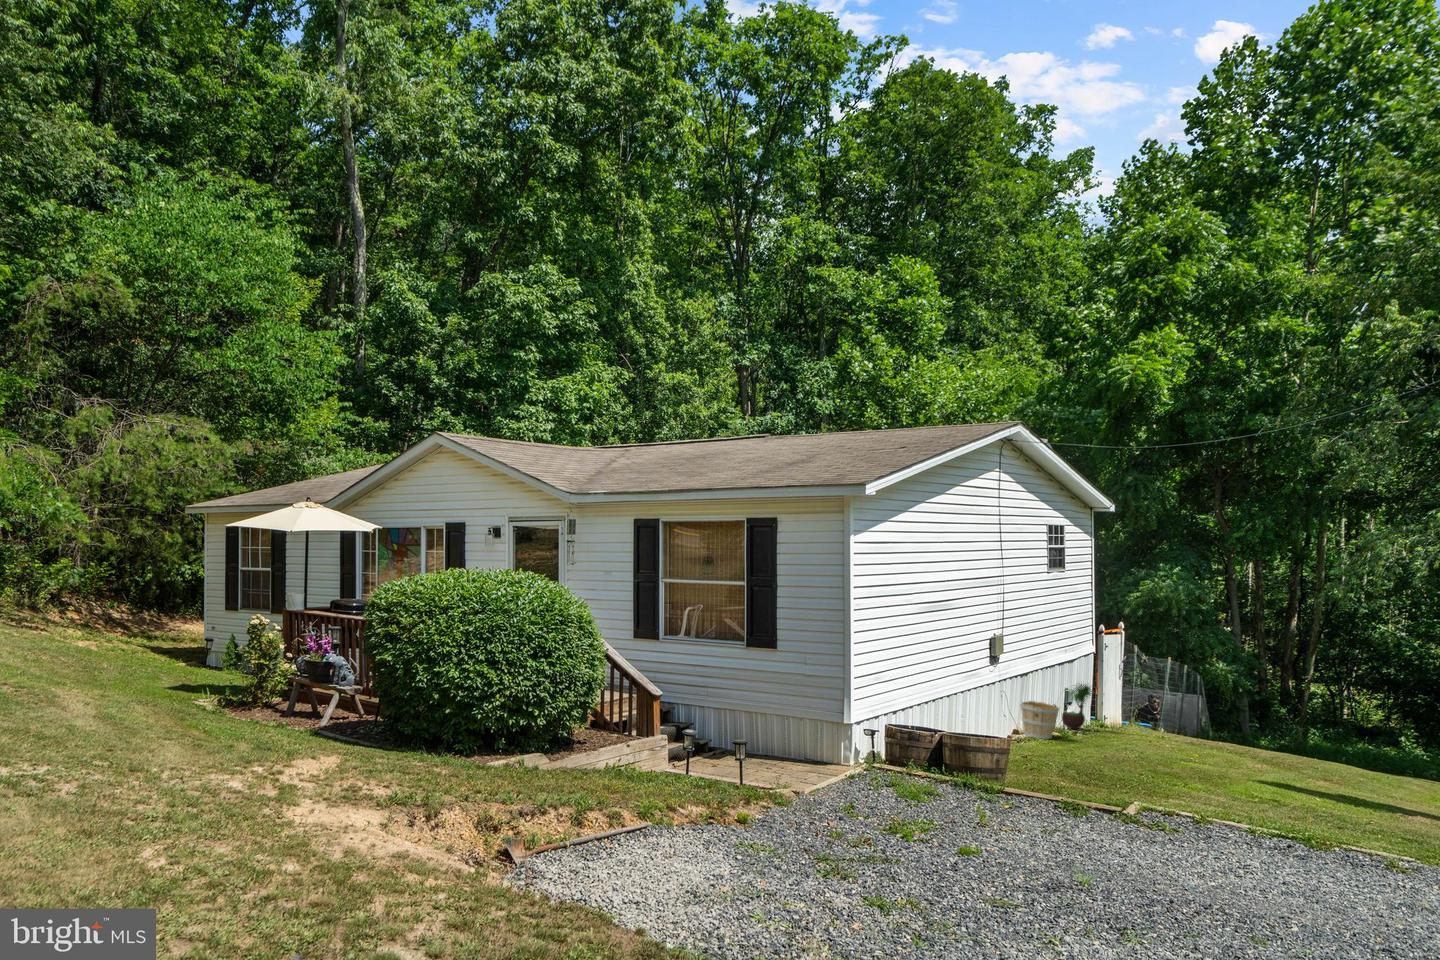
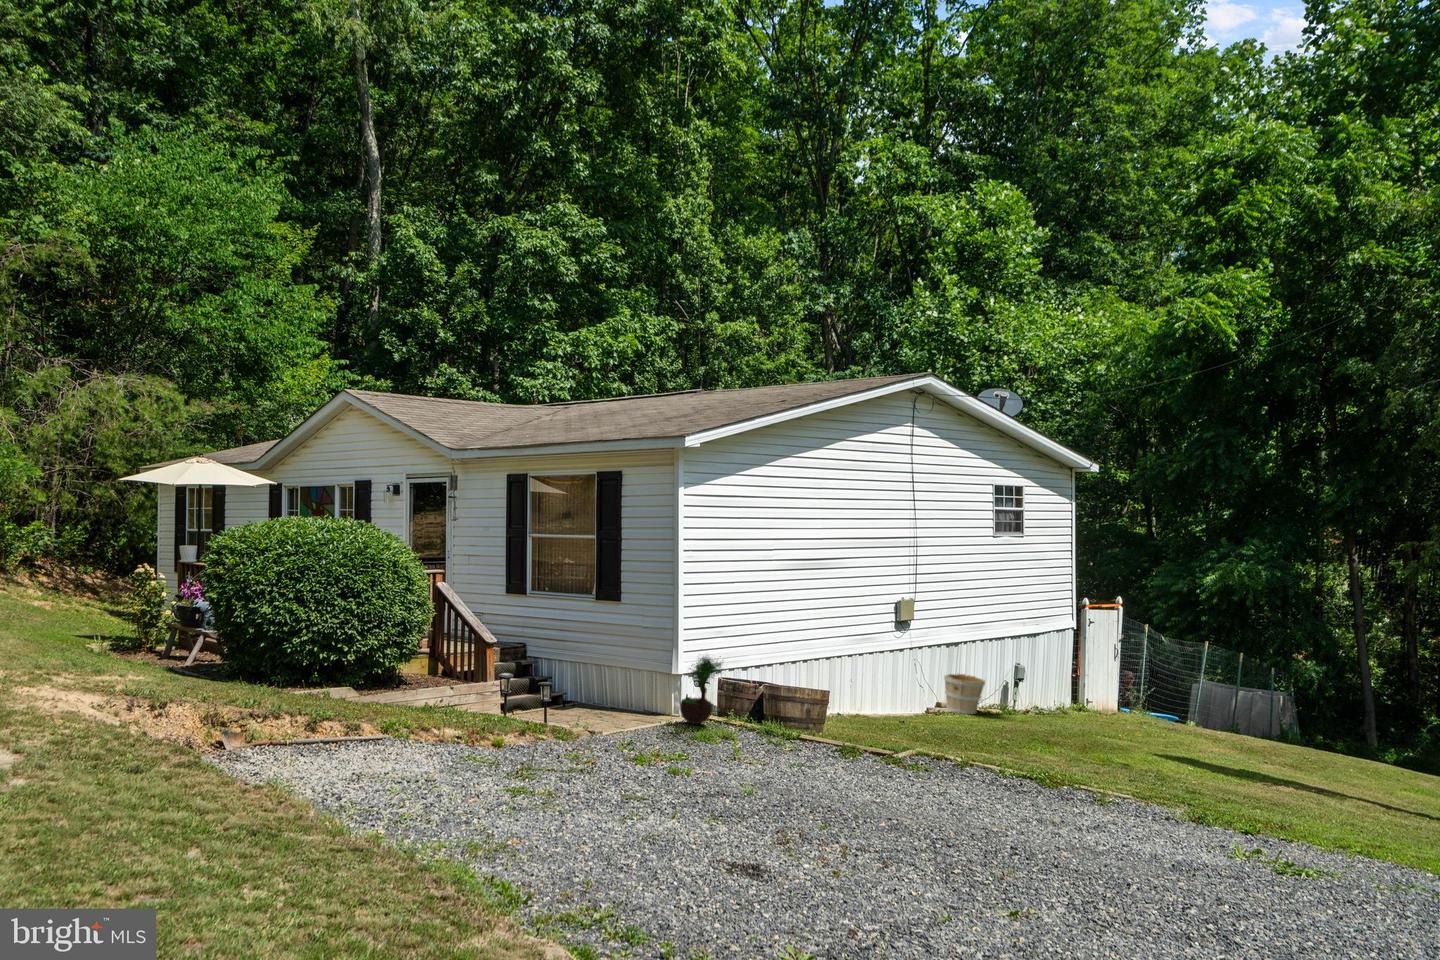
potted tree: present [1062,684,1092,729] -> present [680,656,723,724]

